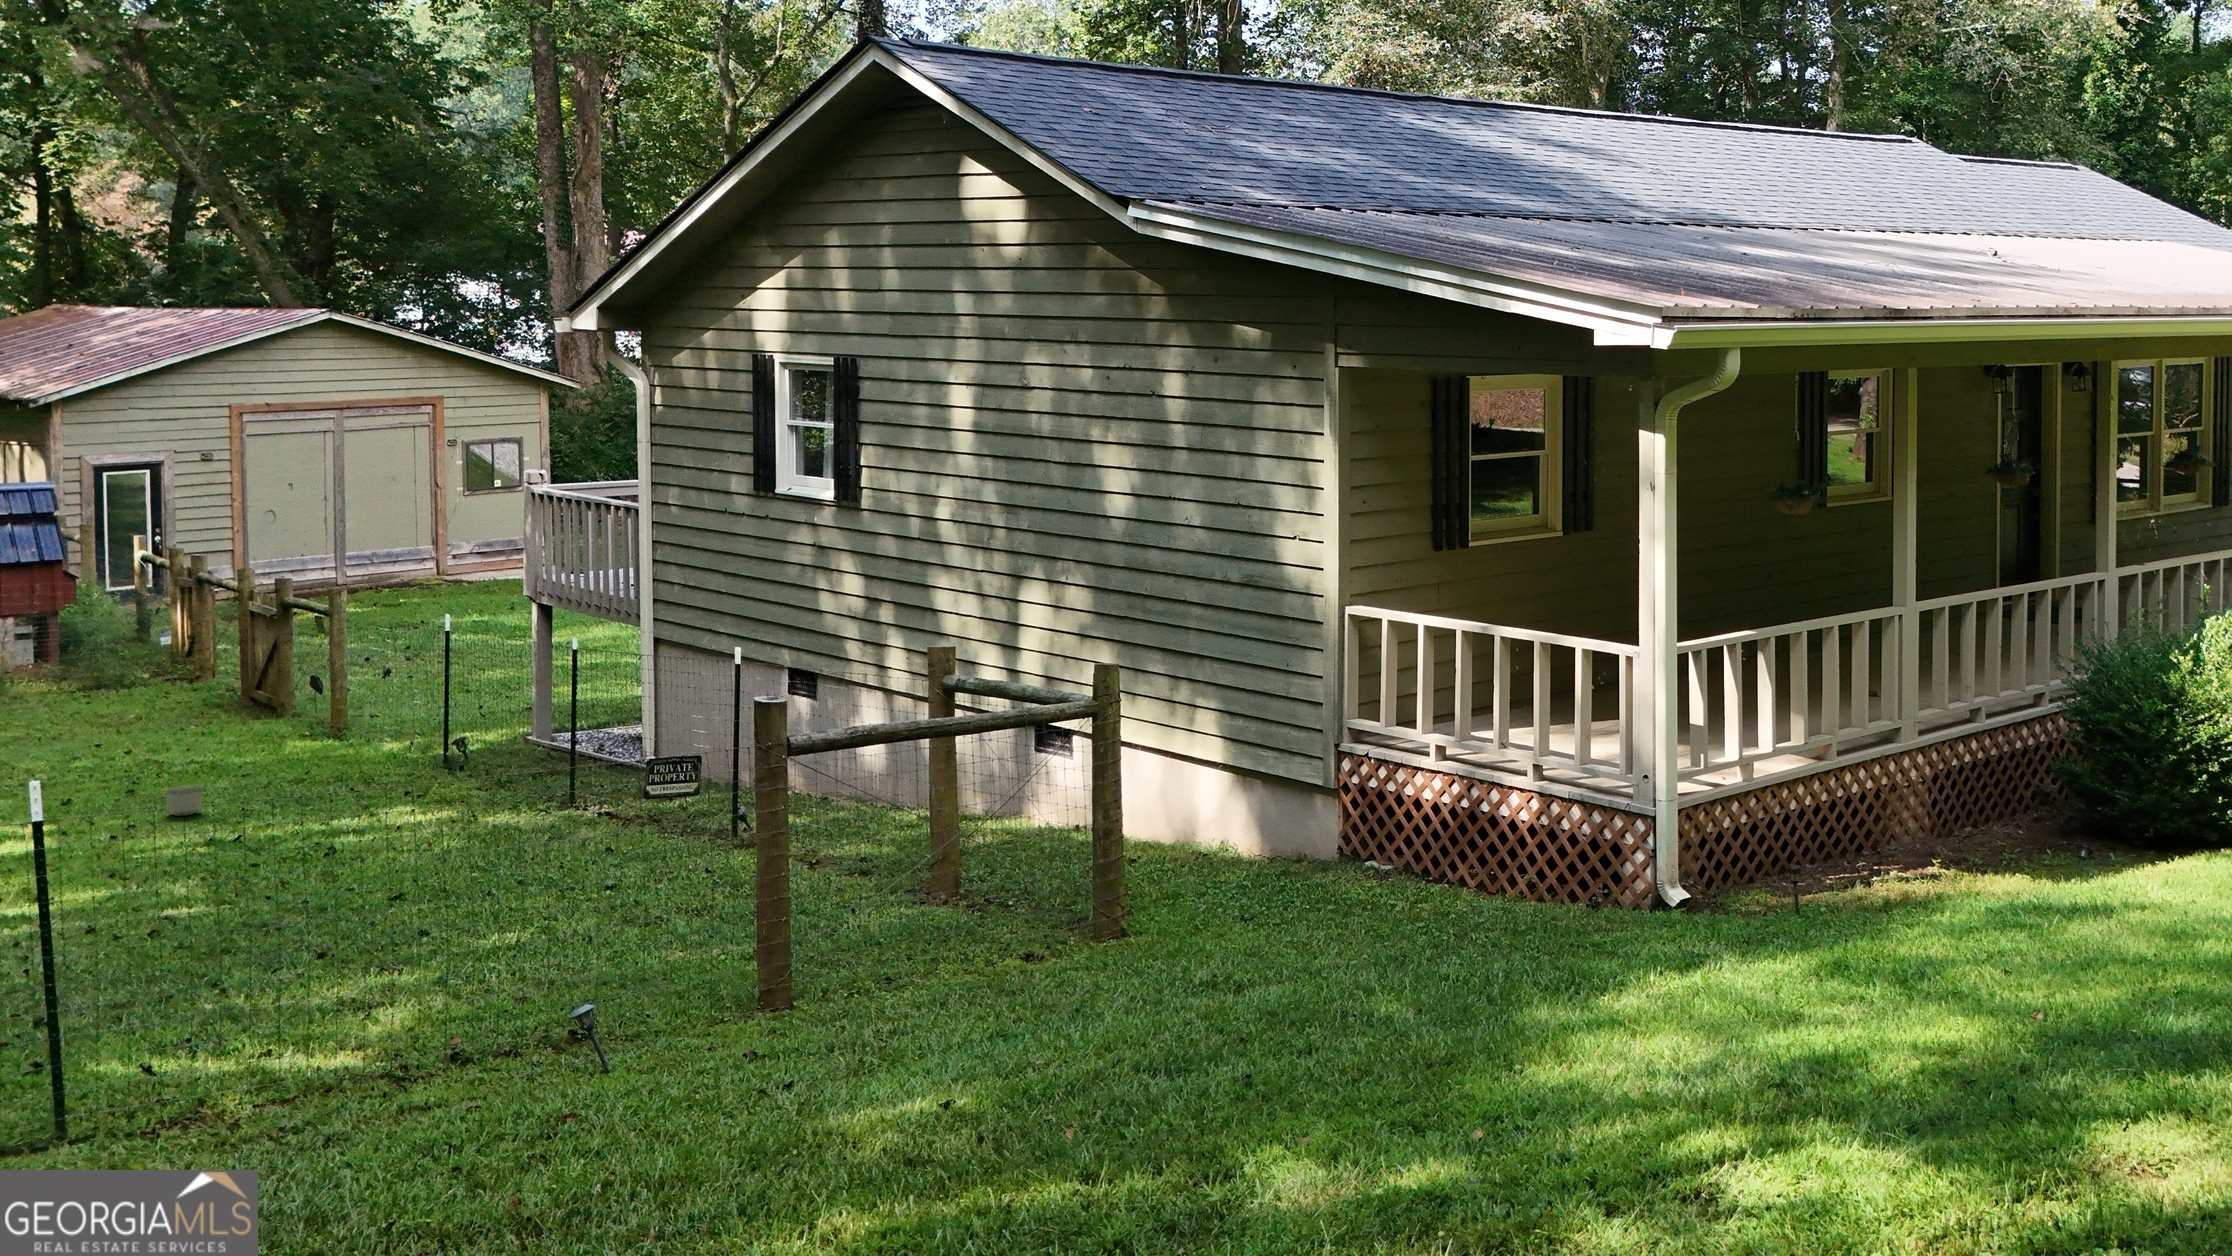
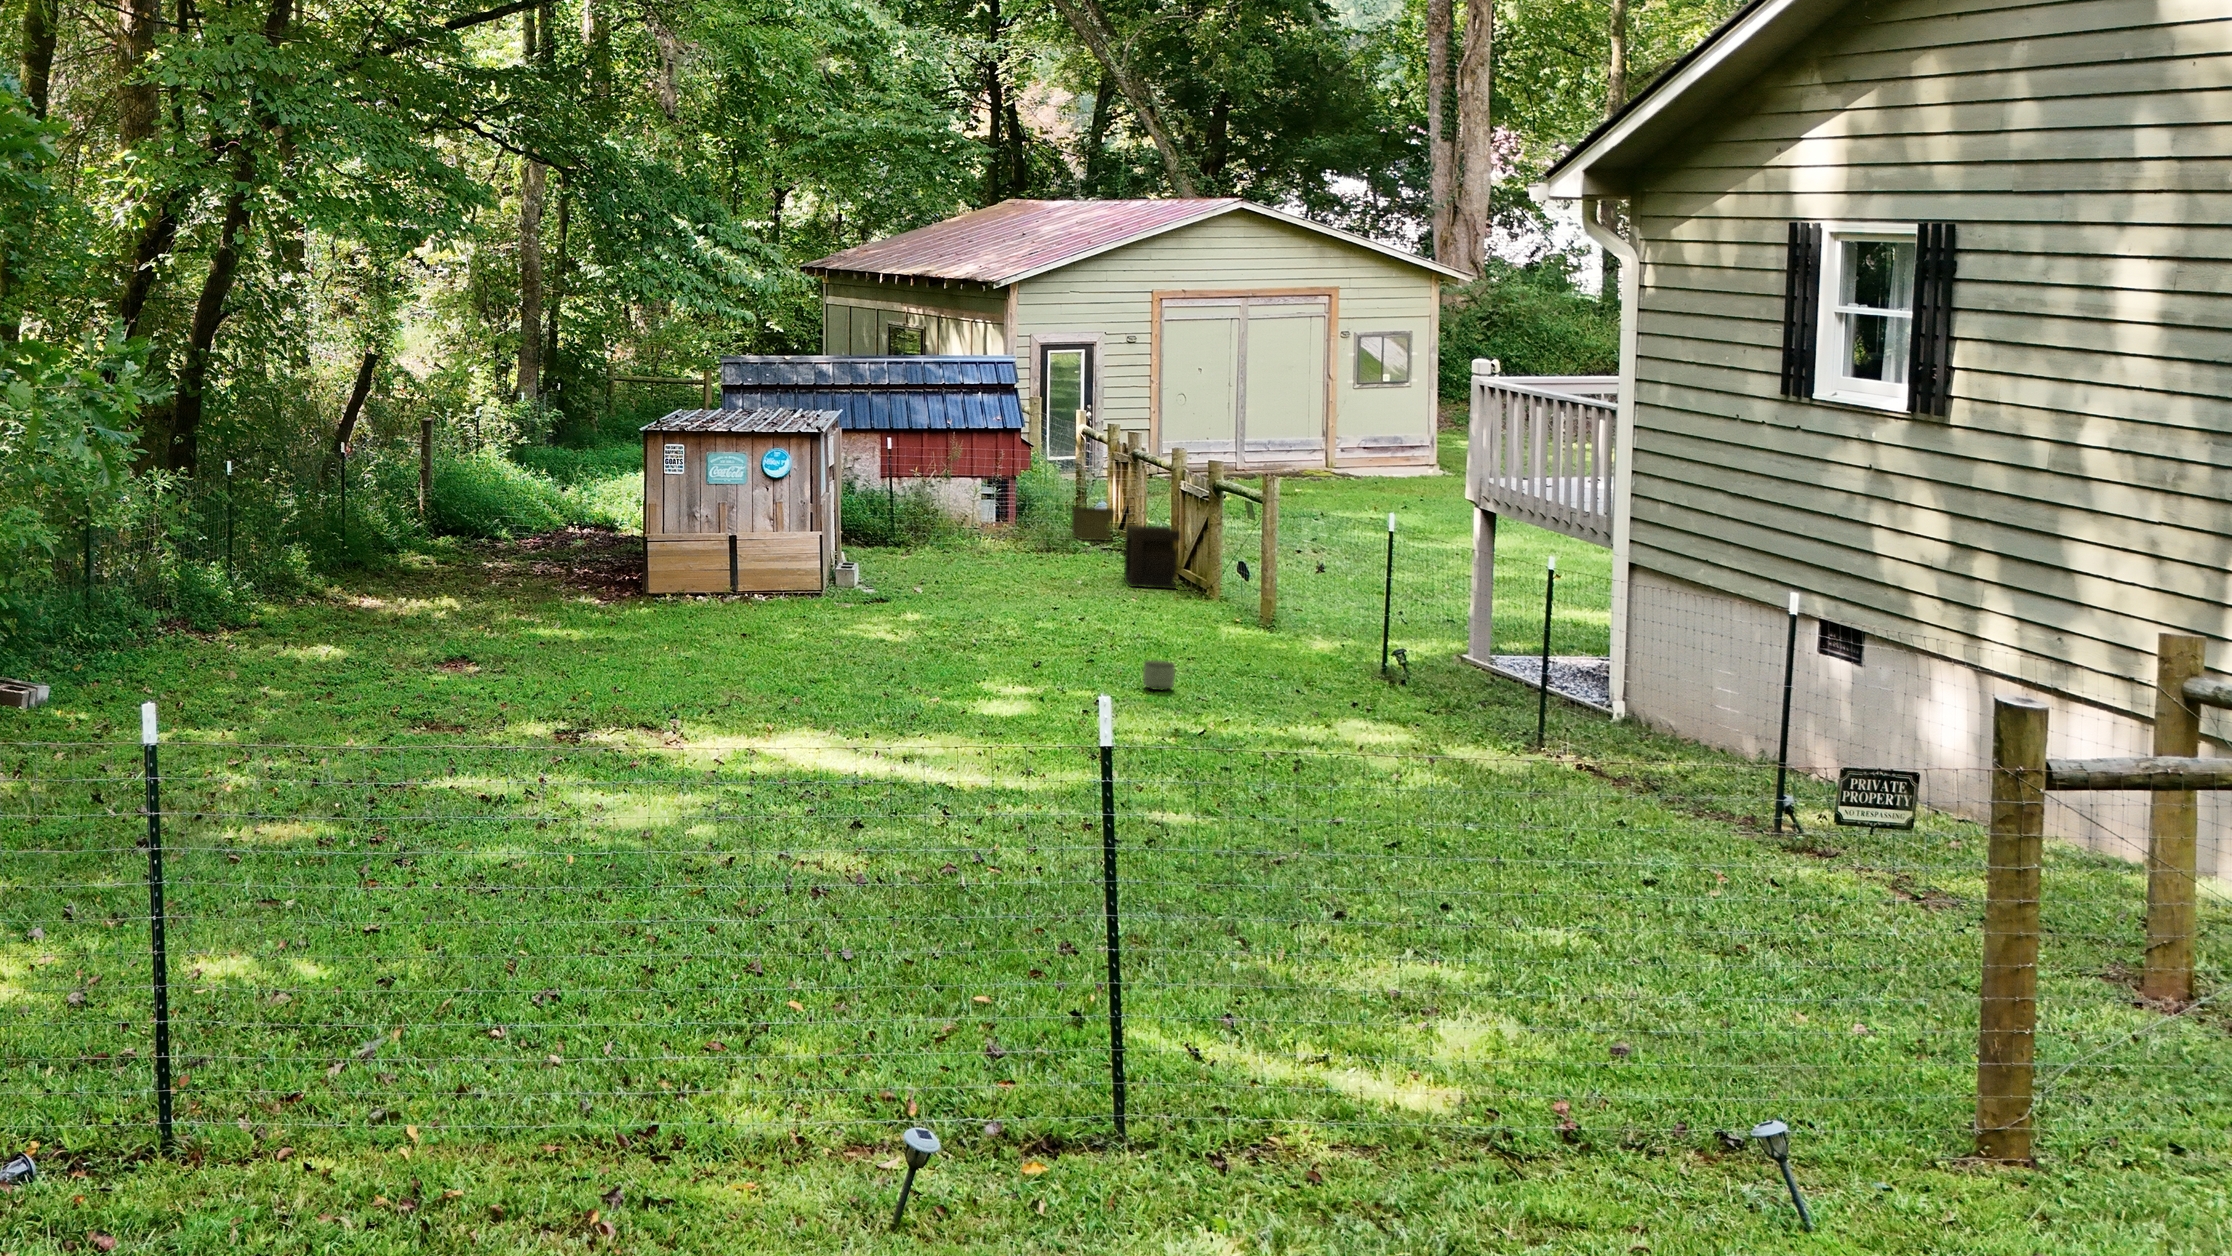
storage bin: none [123,636,187,673] -> present [1072,507,1115,540]
wooden crate: none [176,649,253,716] -> present [1124,525,1180,589]

